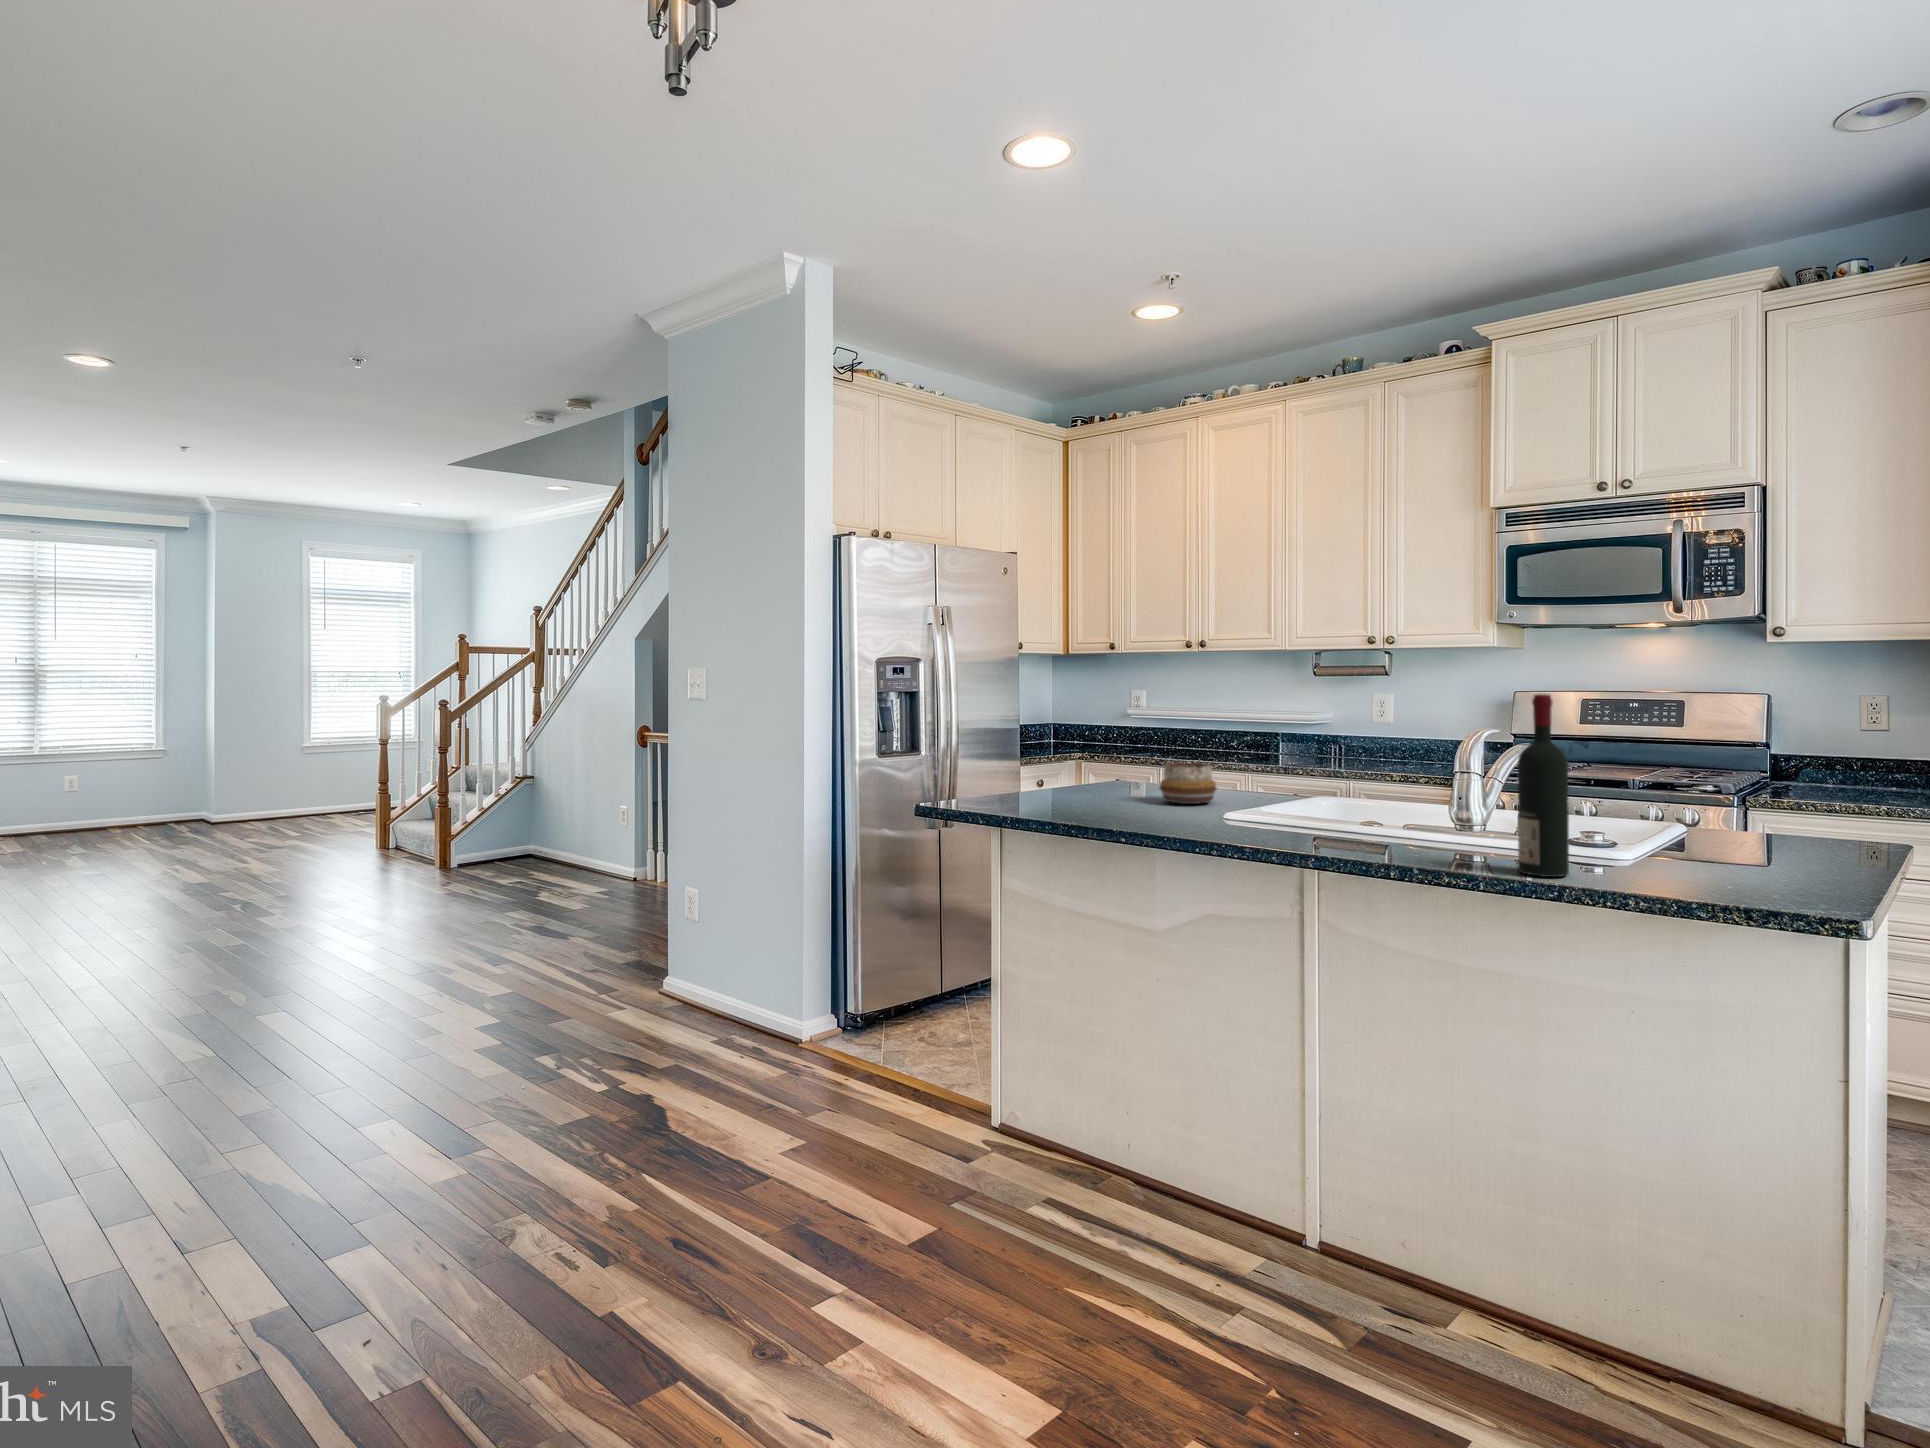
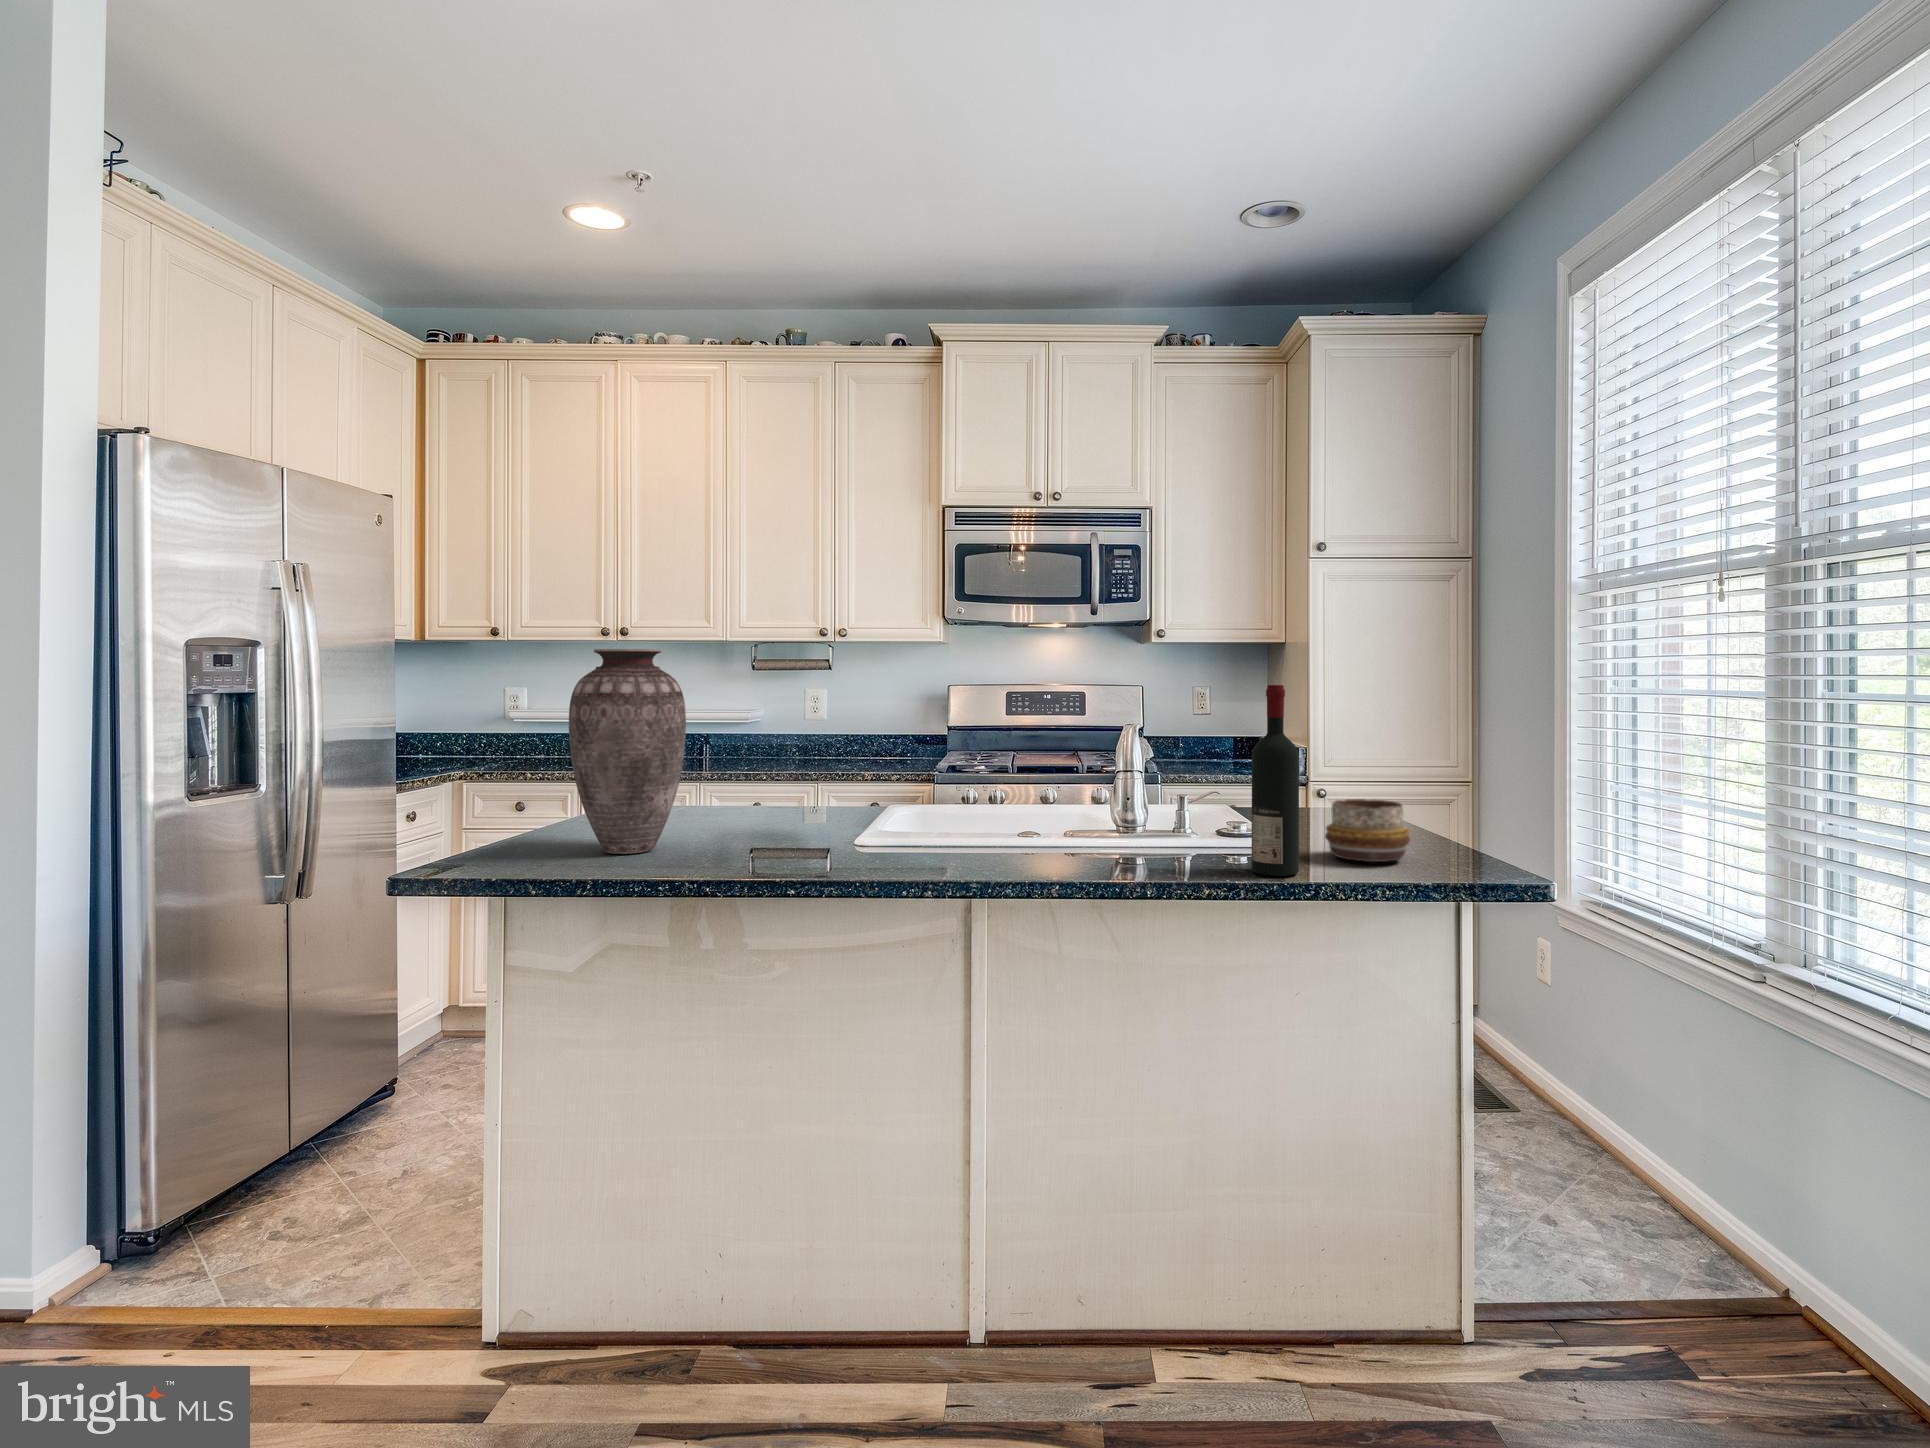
vase: none [1028,665,1105,809] -> present [569,649,686,854]
decorative bowl: present [1160,763,1216,804] -> present [1325,799,1410,862]

